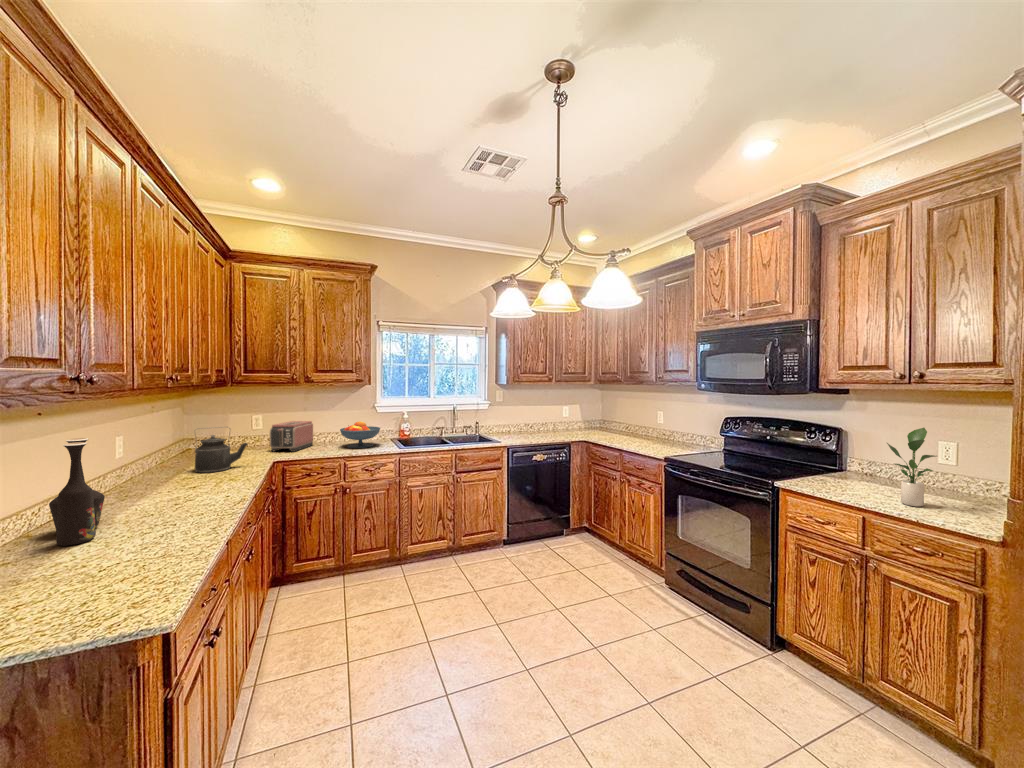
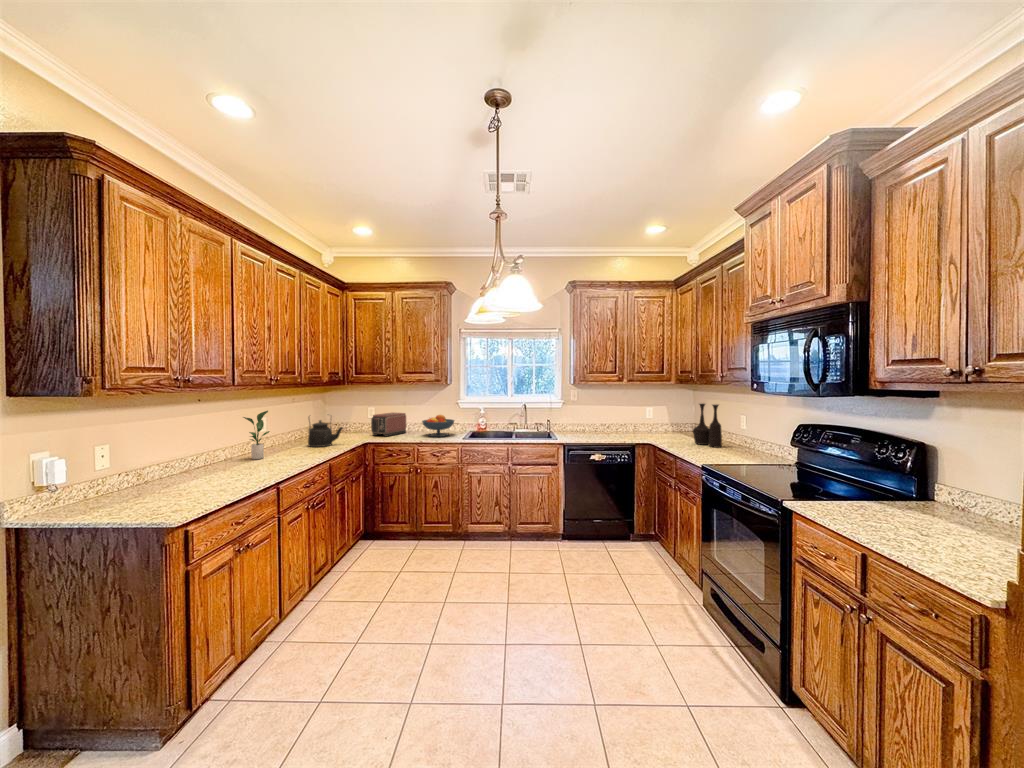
potted plant: present [887,428,936,507] -> present [243,411,270,459]
vase: present [49,438,105,546] -> present [693,403,722,448]

